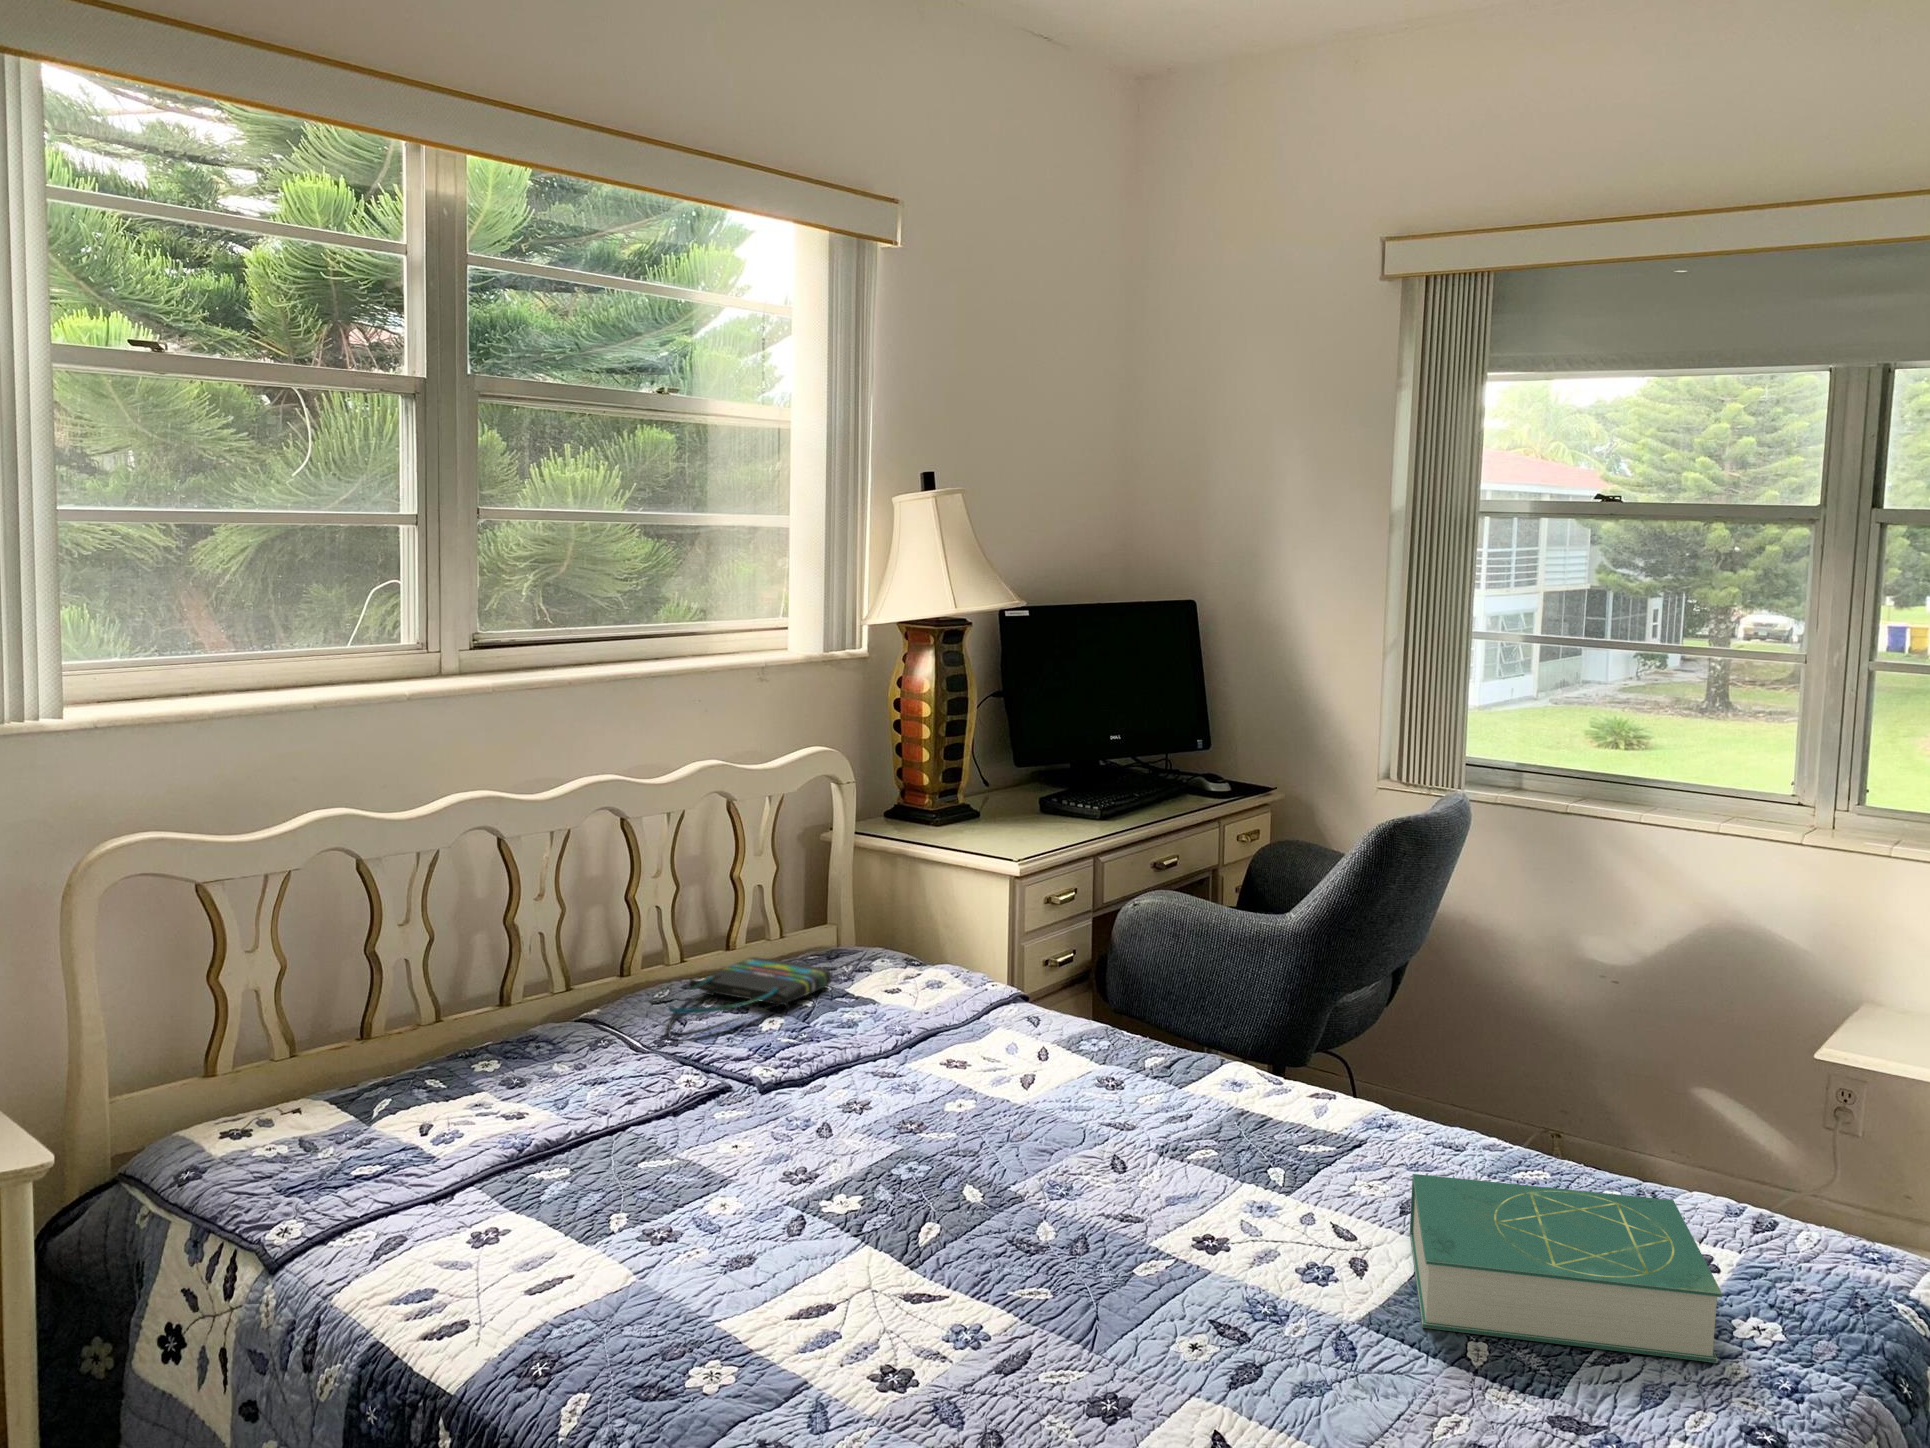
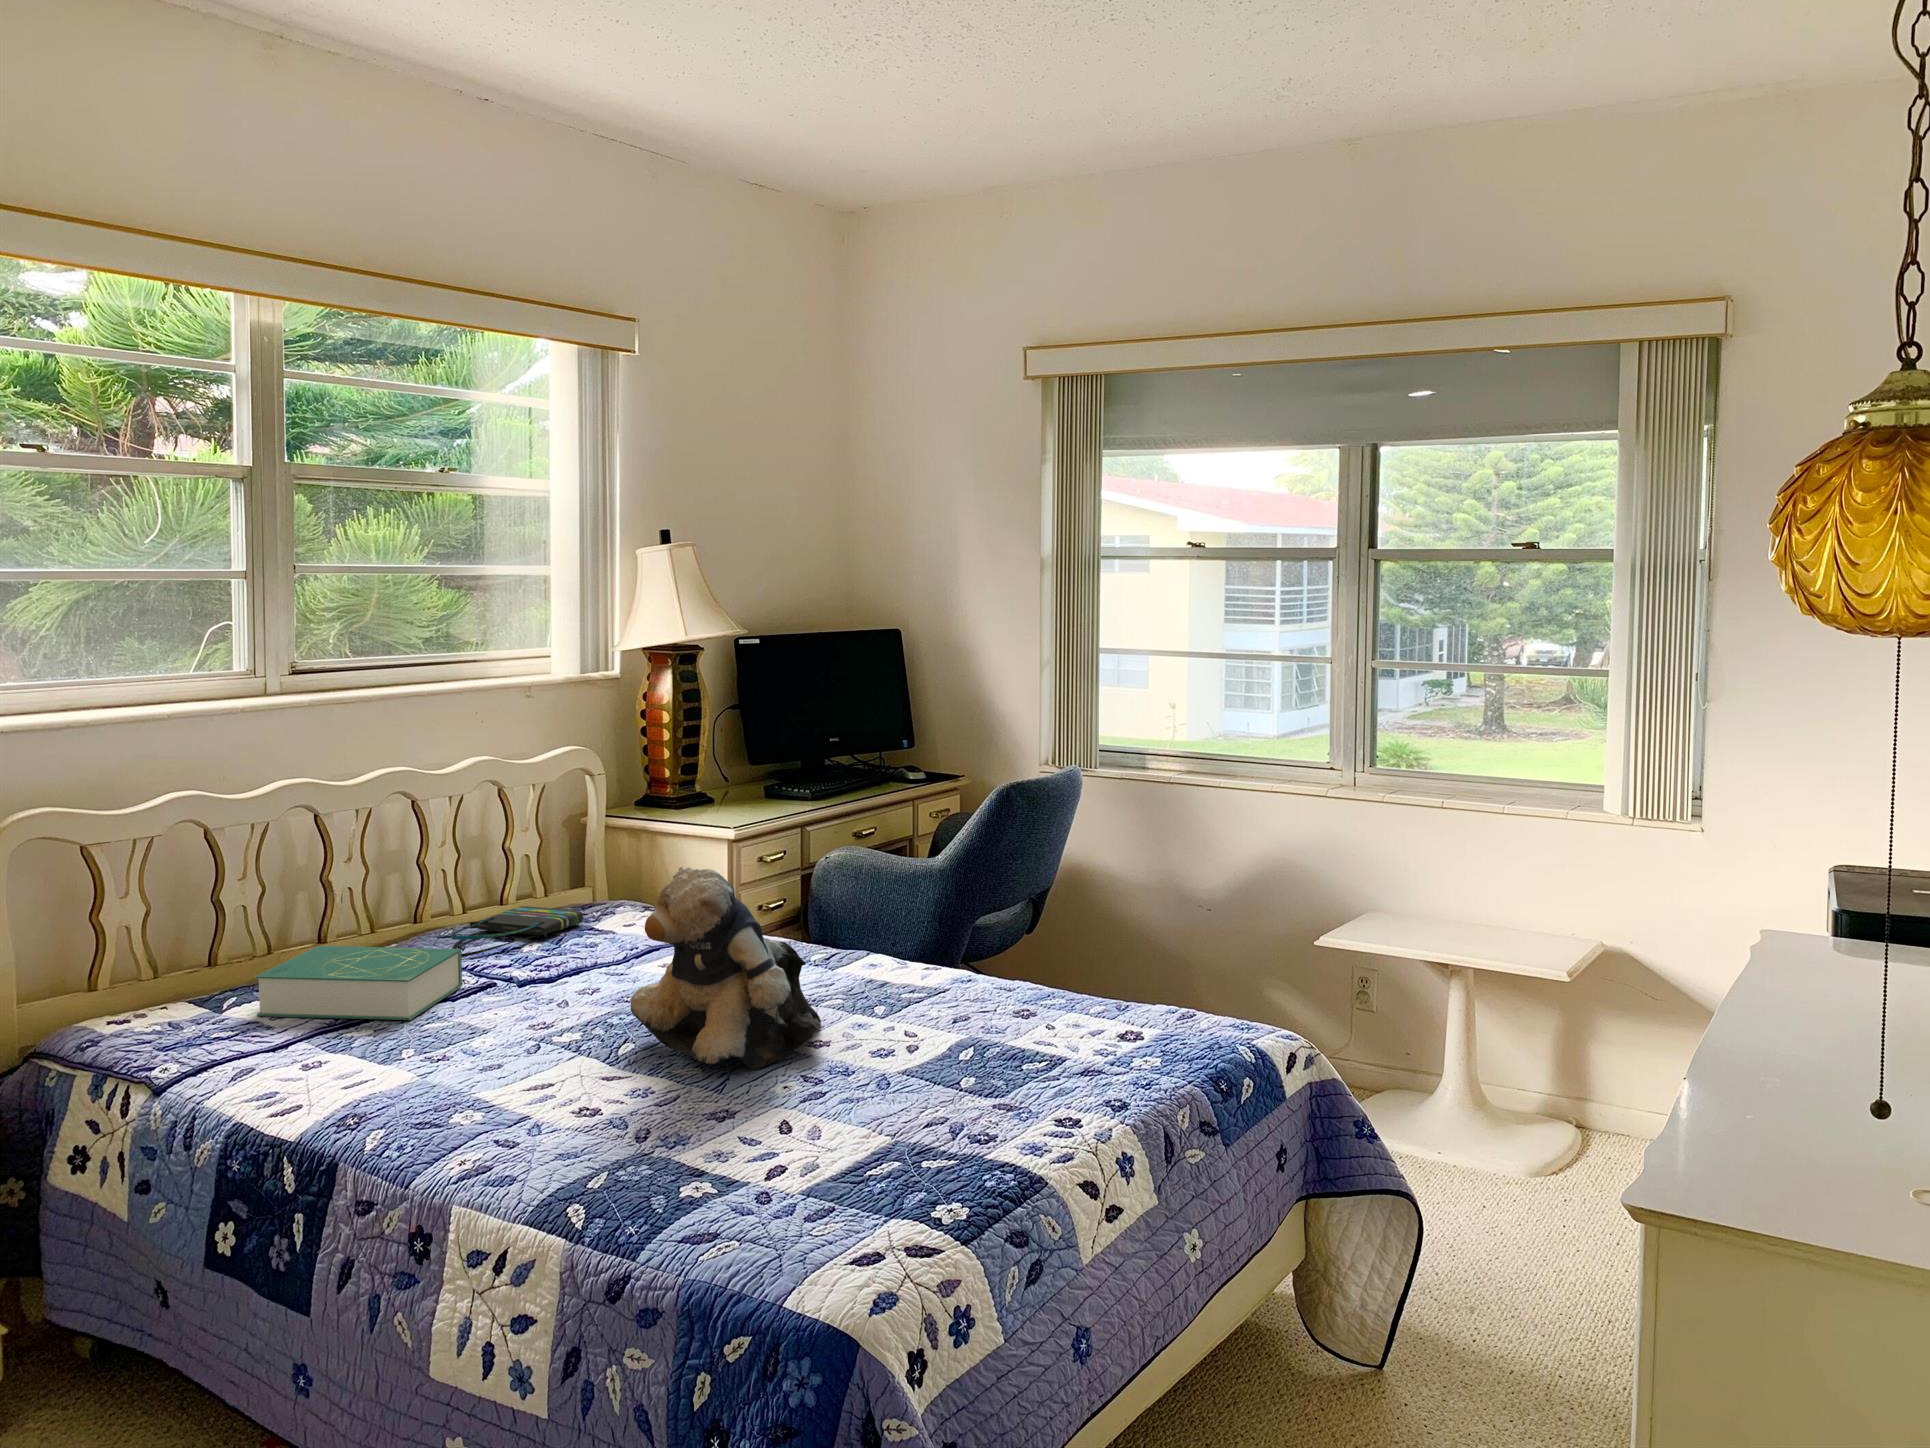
teddy bear: none [936,975,1221,1292] -> present [631,867,821,1069]
book: present [1410,1174,1722,1363] -> present [255,946,462,1020]

